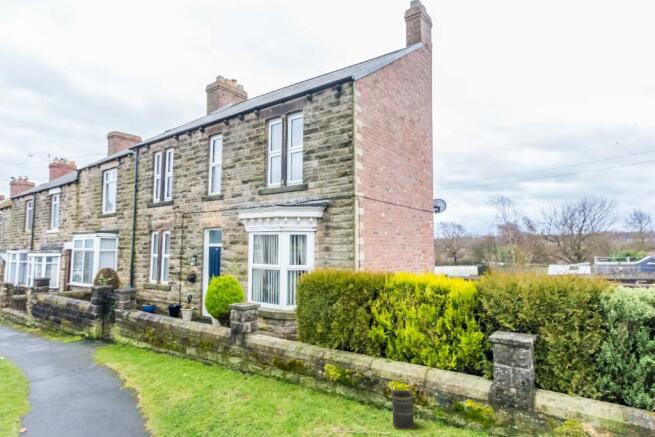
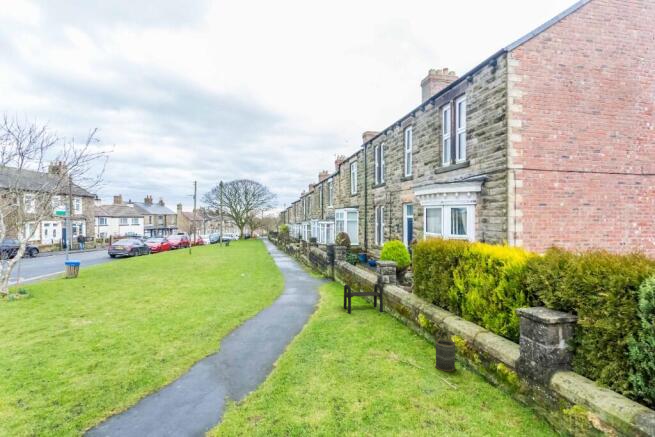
bench: none [185,337,245,389] -> present [344,284,383,313]

